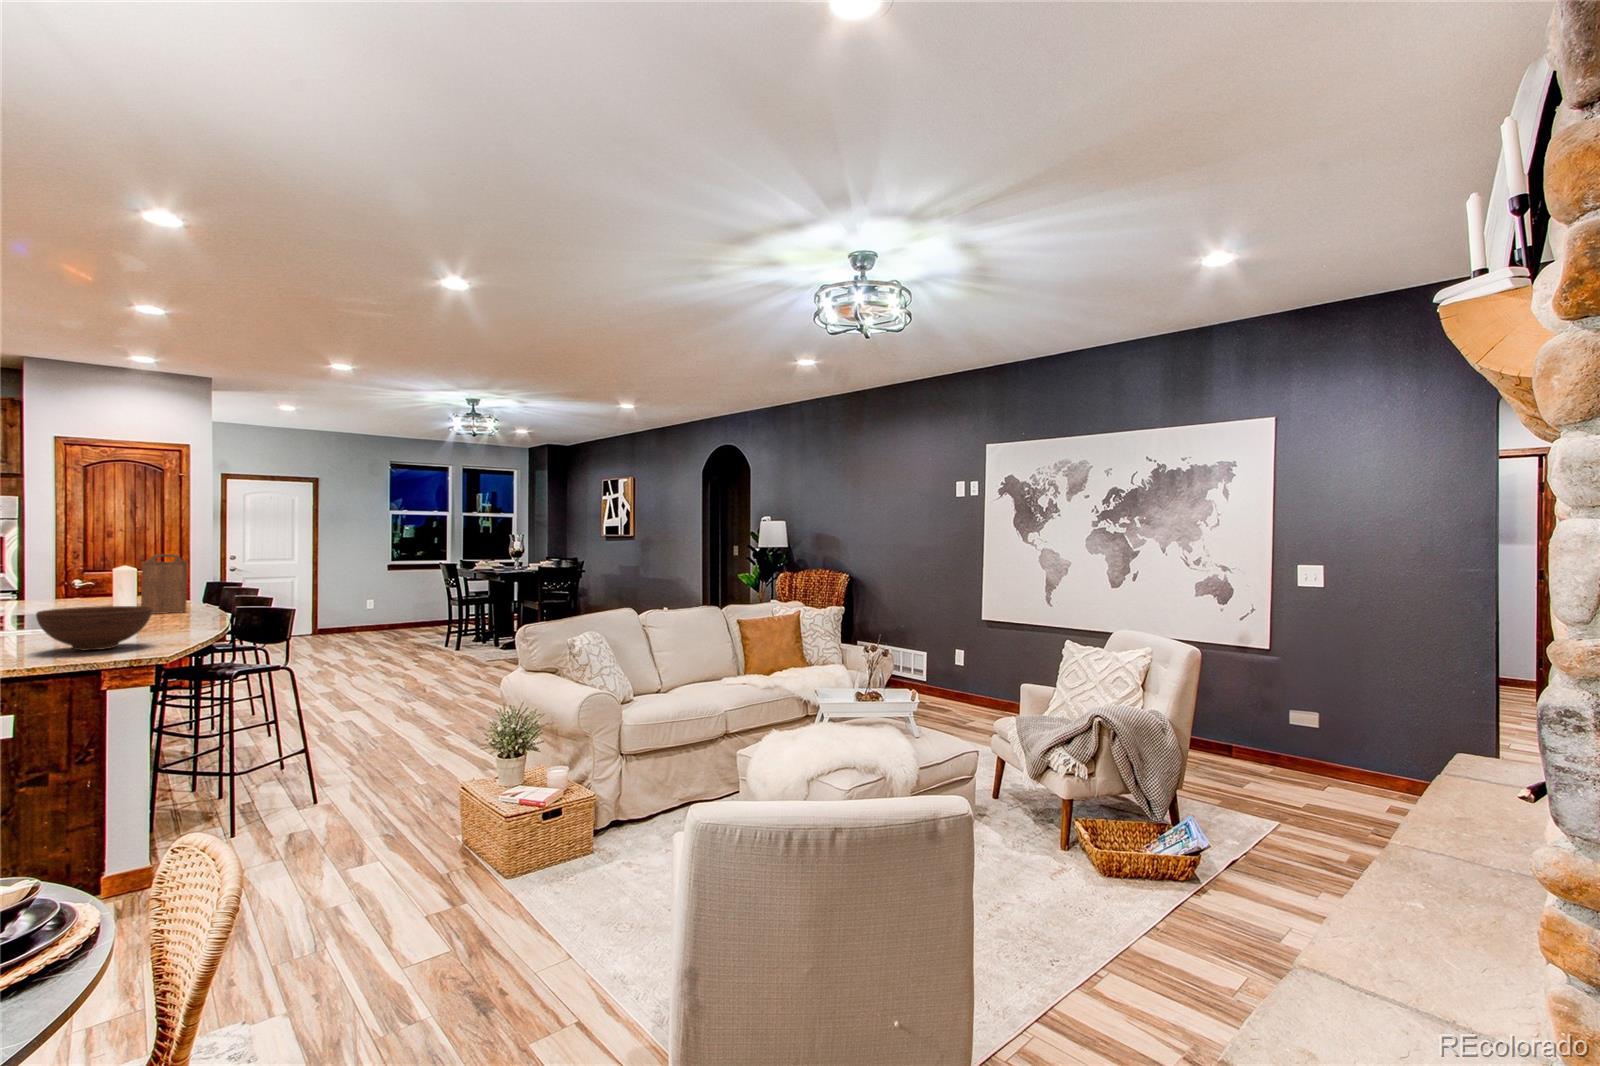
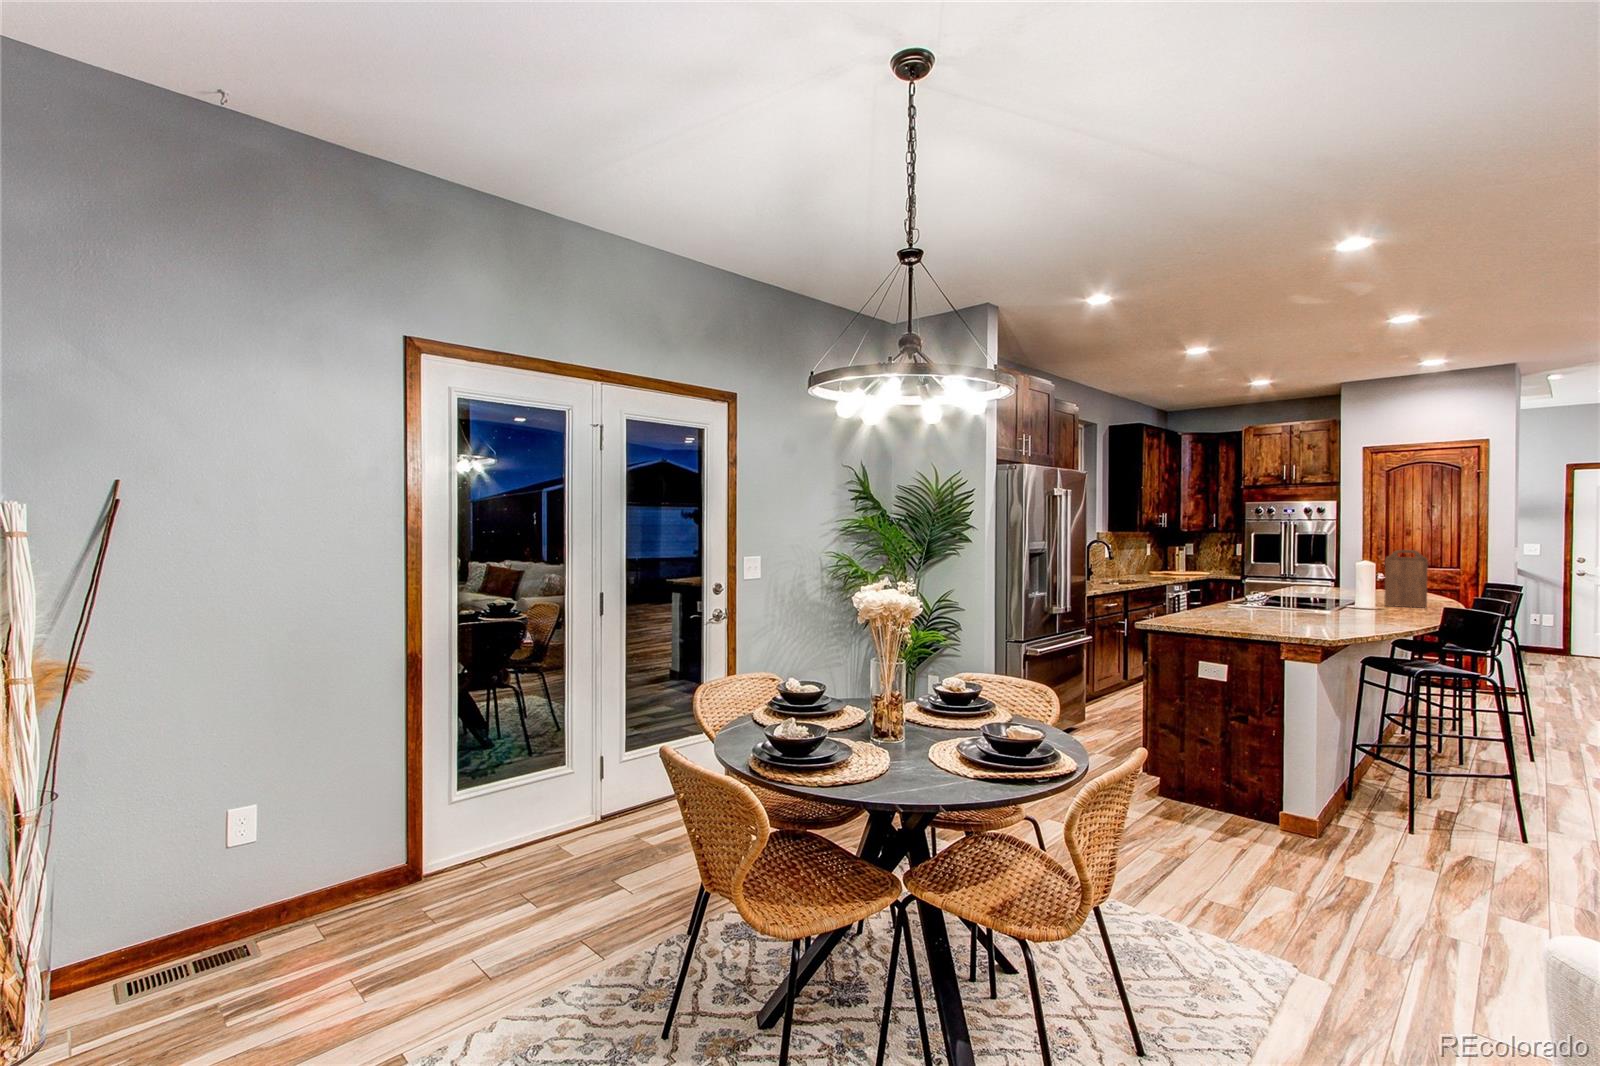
fruit bowl: present [36,606,152,650] -> none [1254,590,1338,626]

